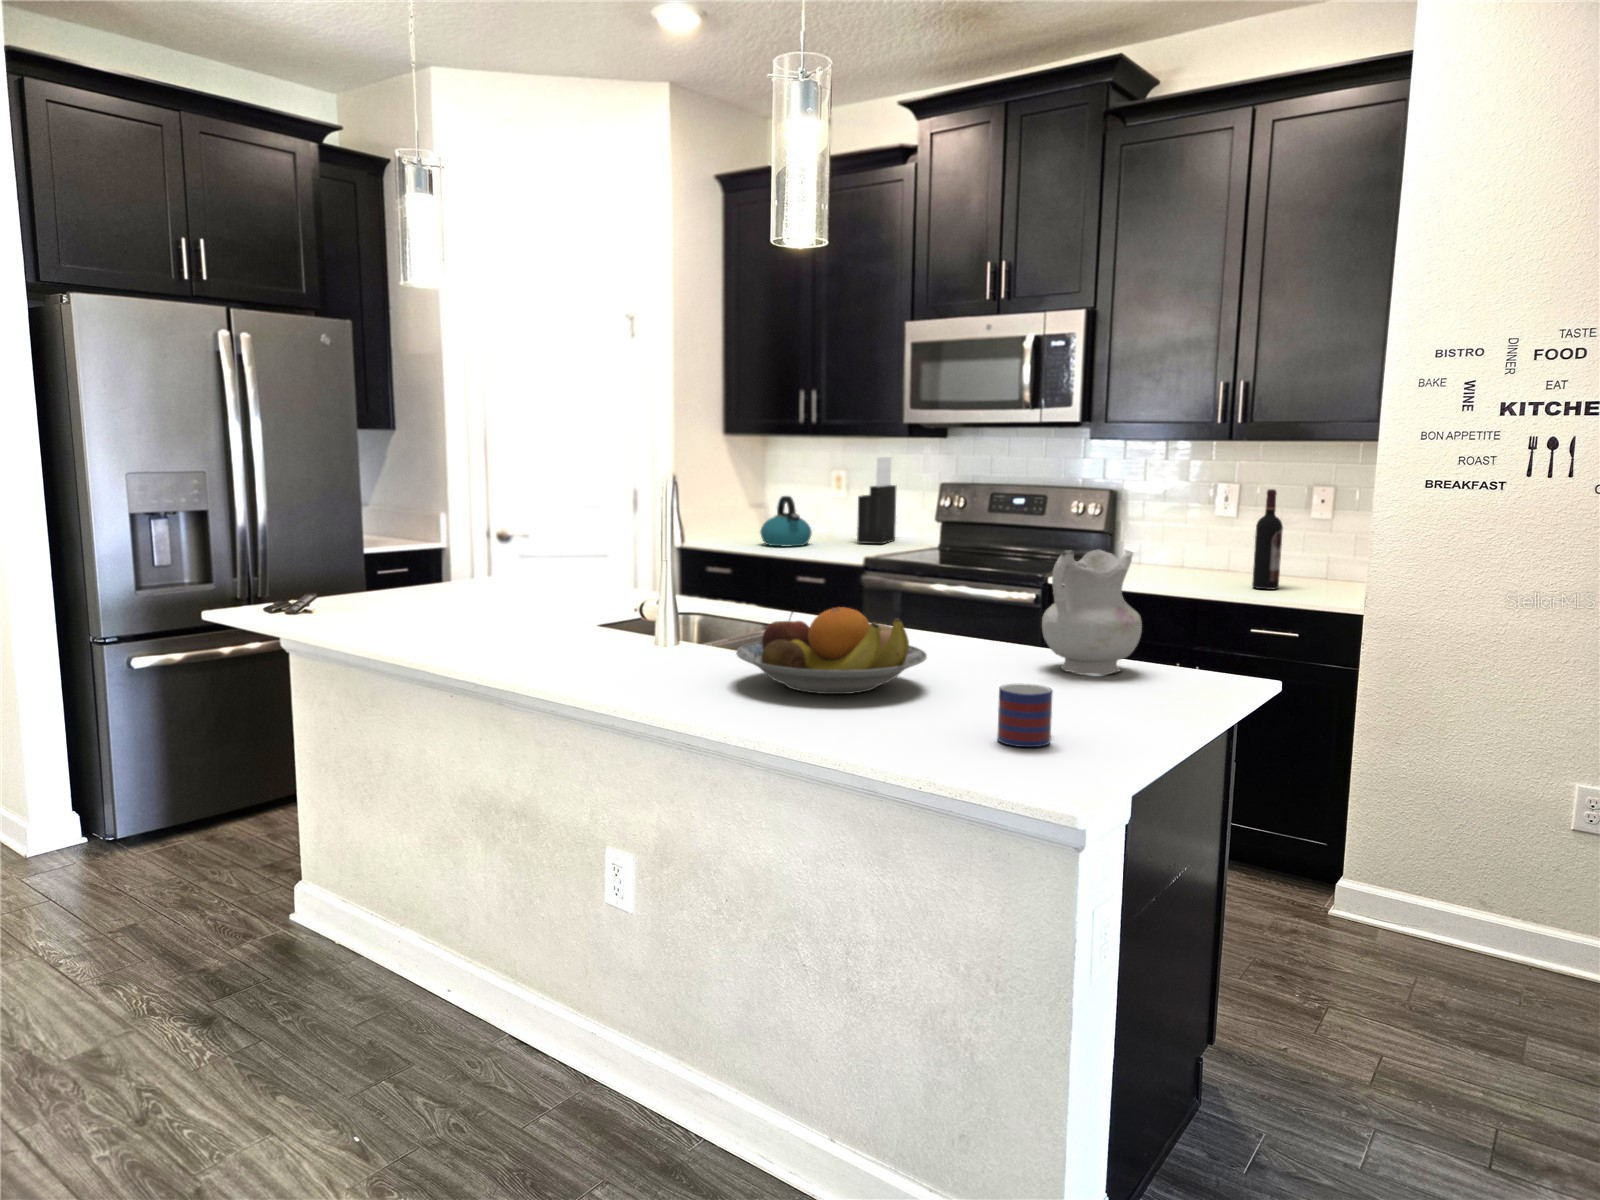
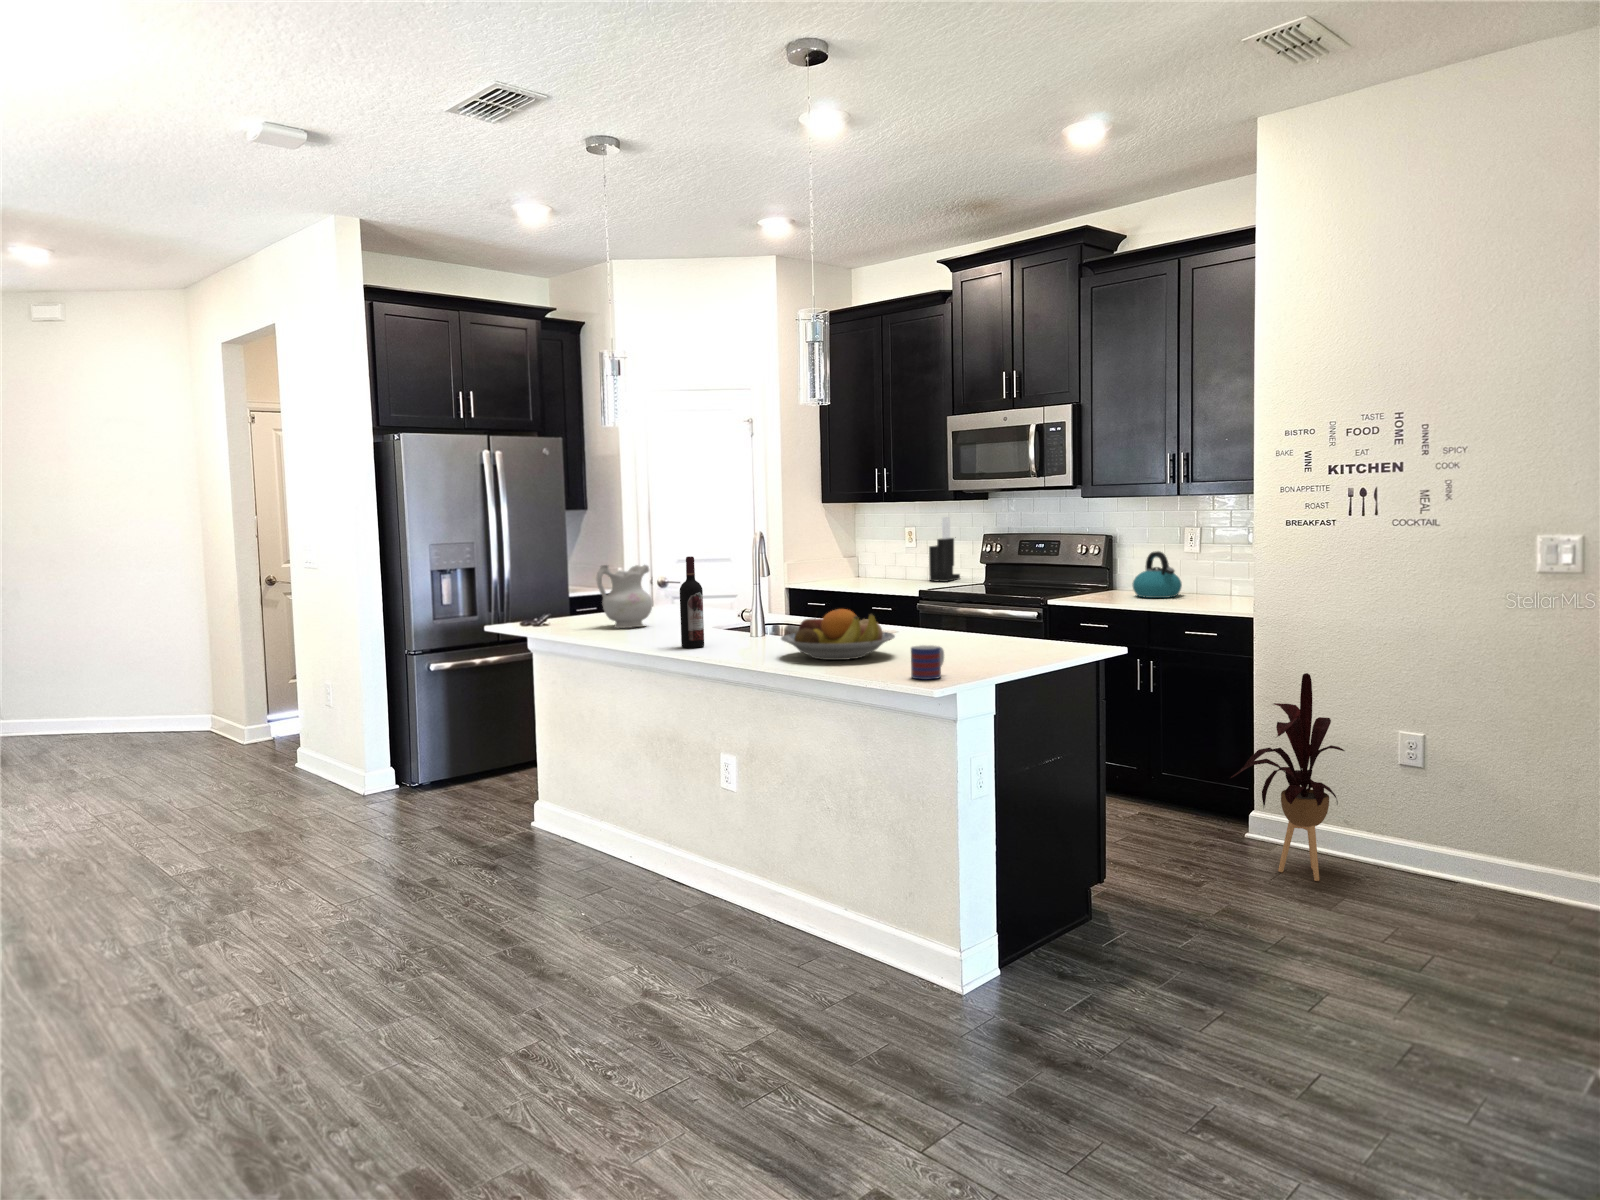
wine bottle: present [1252,489,1283,589] -> present [680,556,704,648]
kettle: present [760,496,812,547] -> present [1132,551,1182,598]
ceramic pitcher: present [1042,550,1142,675] -> present [597,565,653,628]
house plant: none [1354,707,1537,1002] -> present [1230,673,1345,881]

